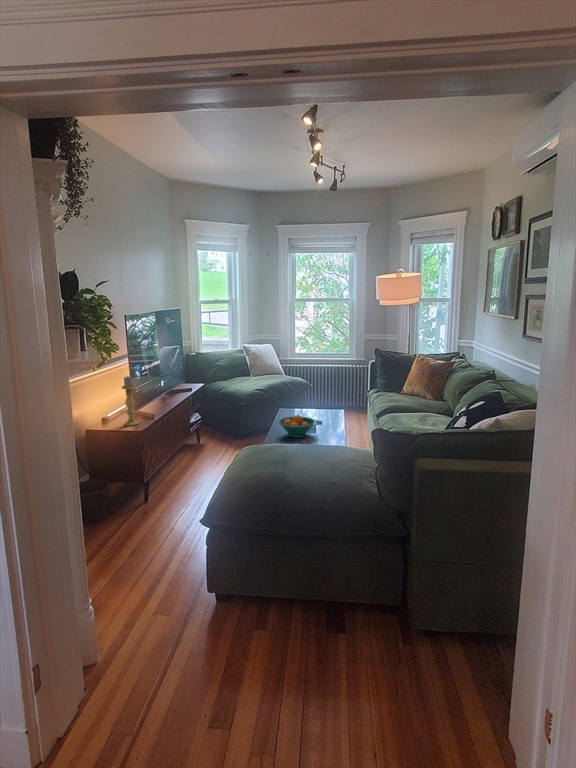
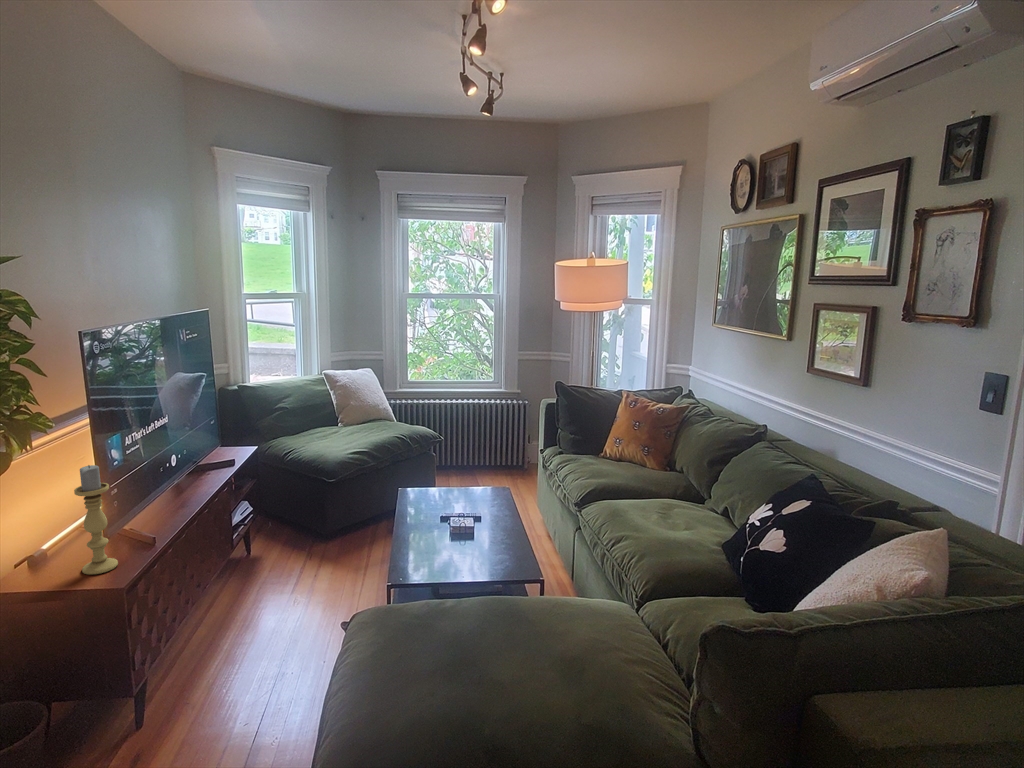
fruit bowl: present [279,415,315,438] -> none [418,514,487,560]

